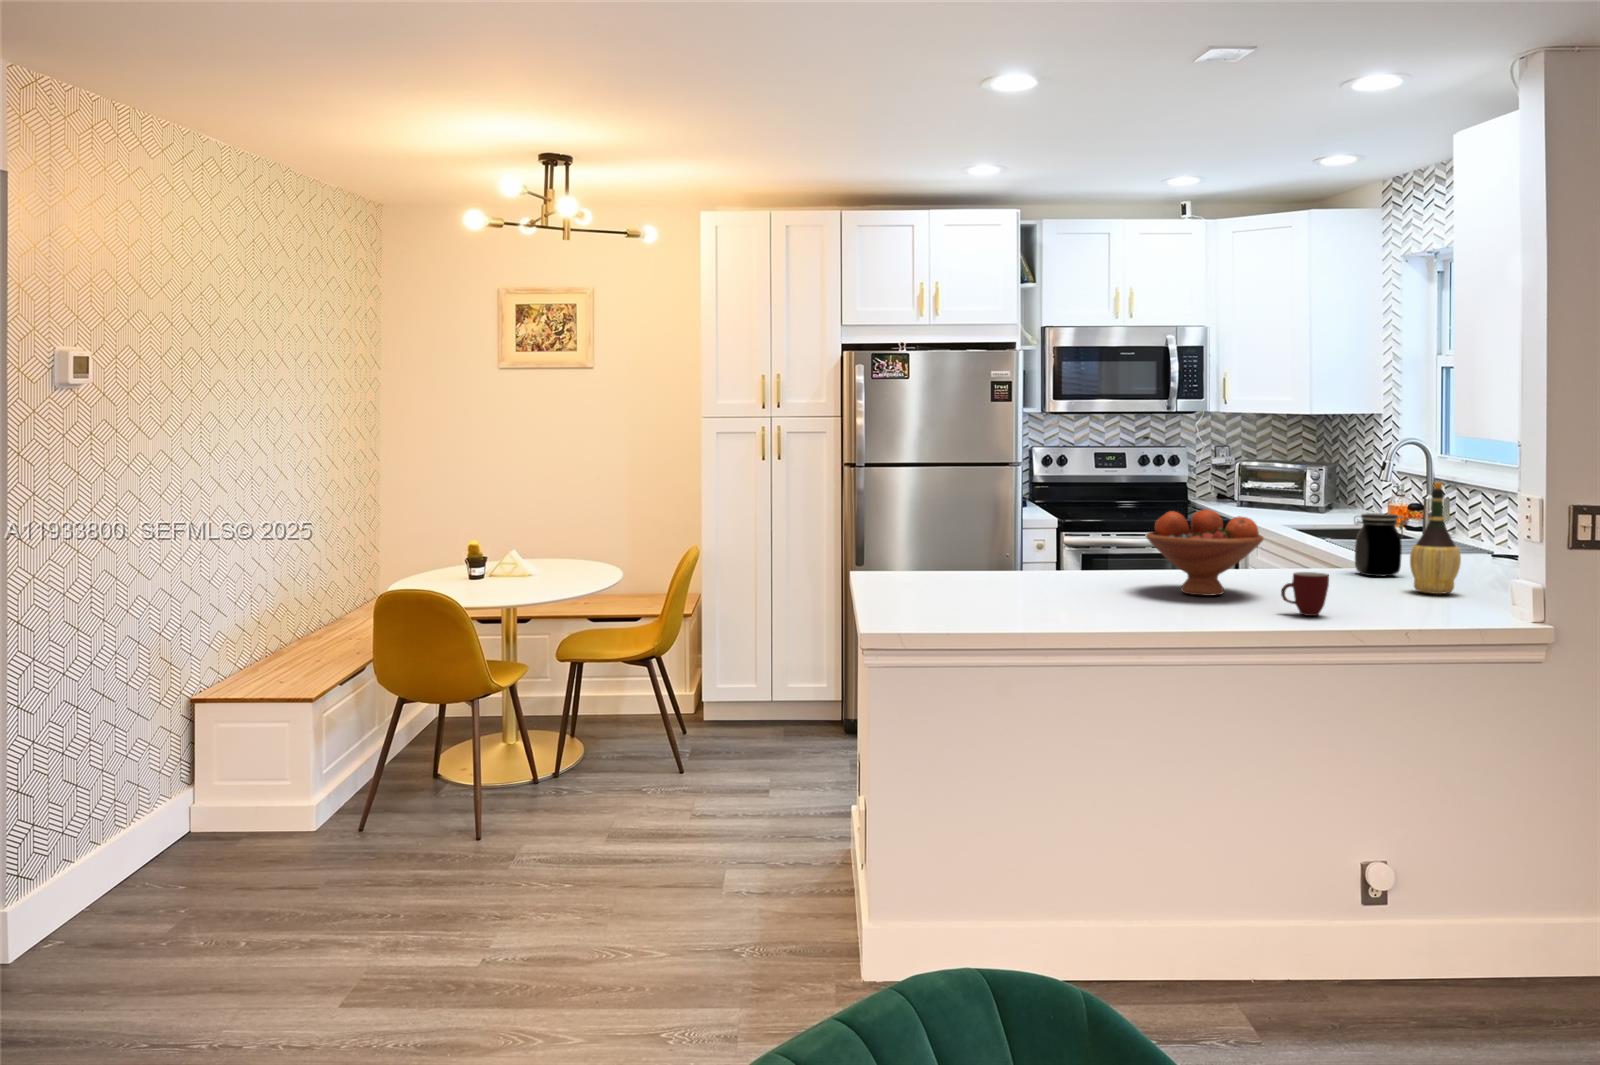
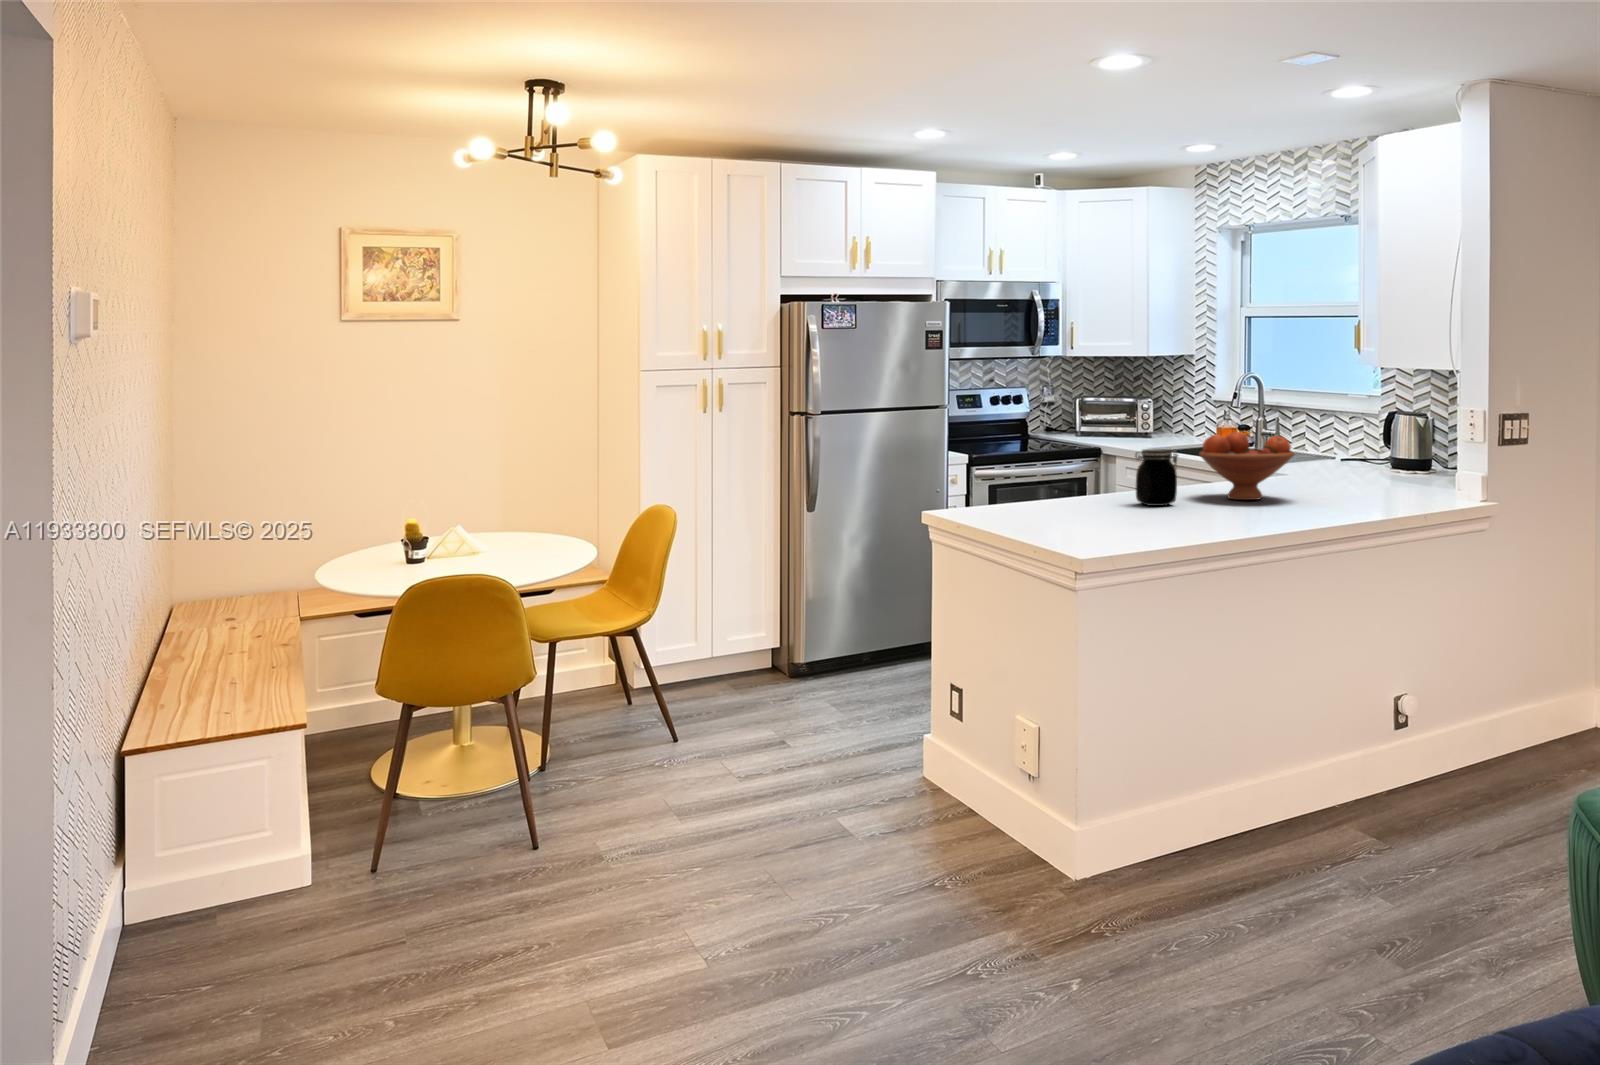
wine bottle: present [1410,482,1461,594] -> none [1366,404,1404,489]
jar: present [1355,513,1404,577] -> present [1135,449,1178,506]
mug: present [1281,572,1329,616] -> none [1334,475,1371,508]

